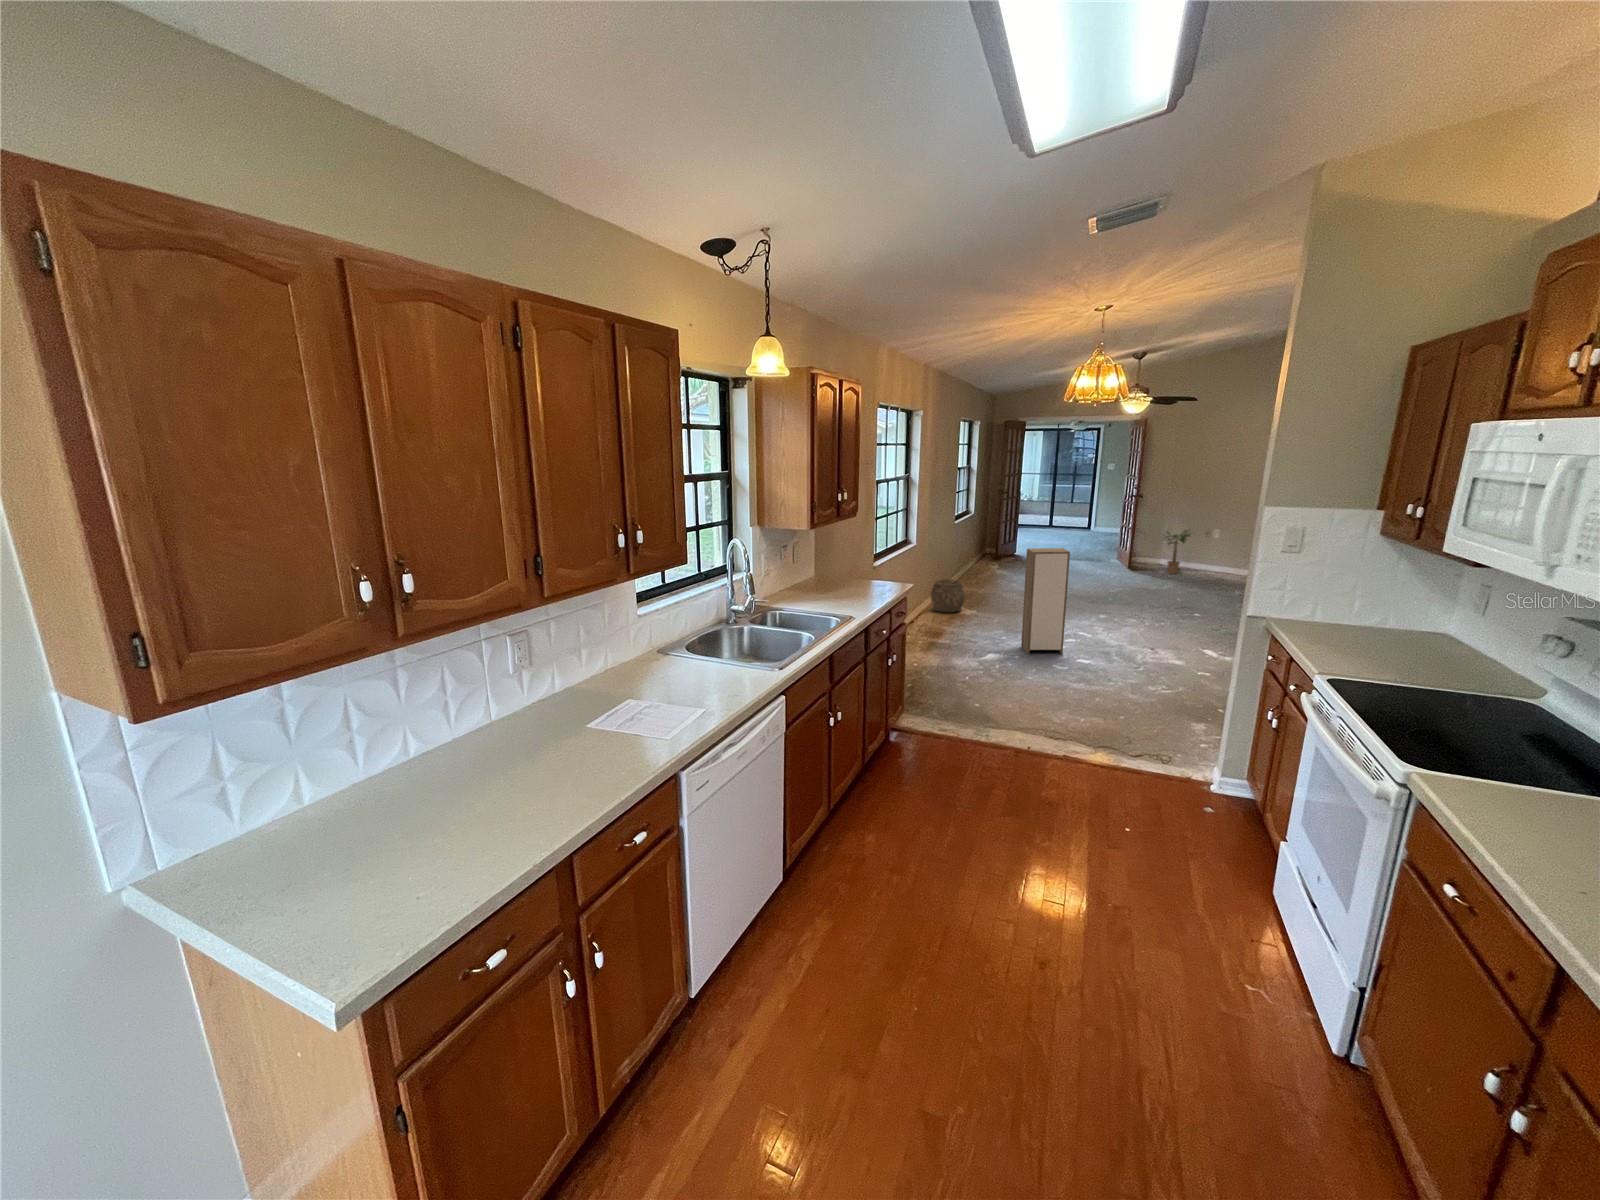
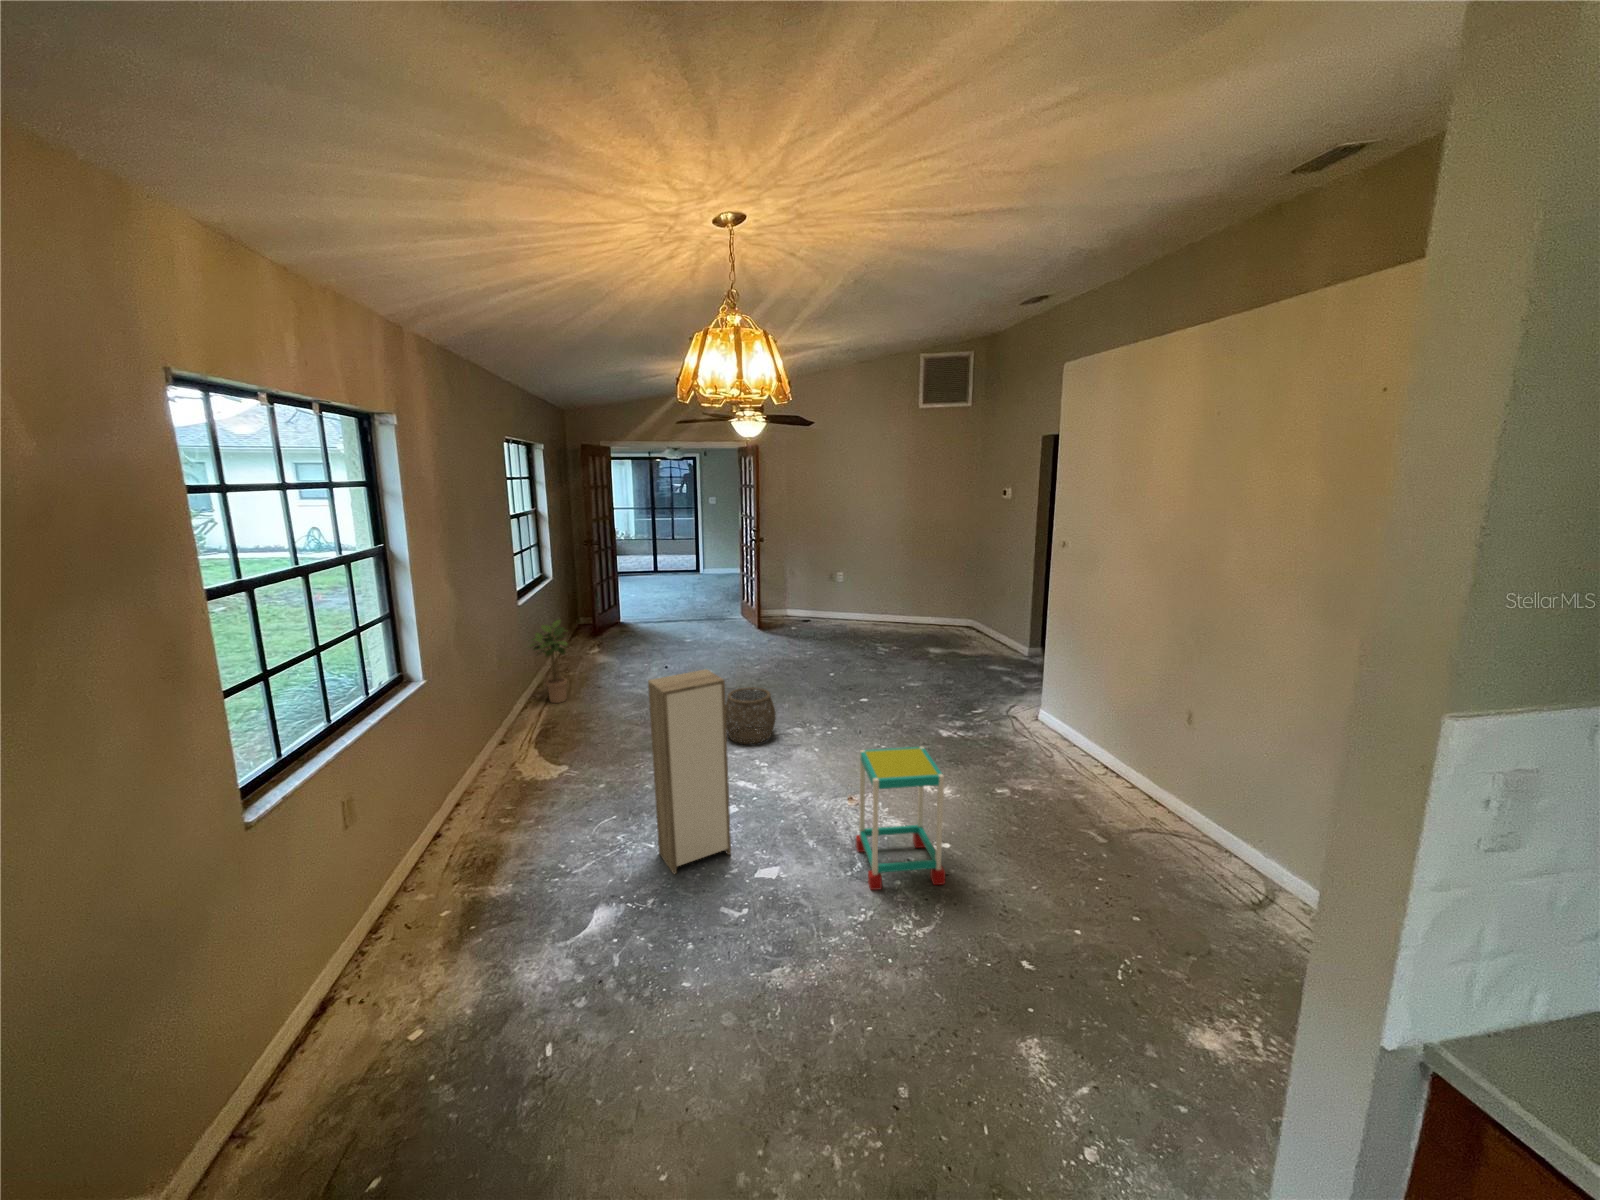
potted plant: present [1165,530,1190,574] -> present [529,620,567,703]
woven basket: present [931,579,965,612] -> present [726,687,776,744]
side table: none [1143,604,1201,686] -> present [856,747,945,890]

